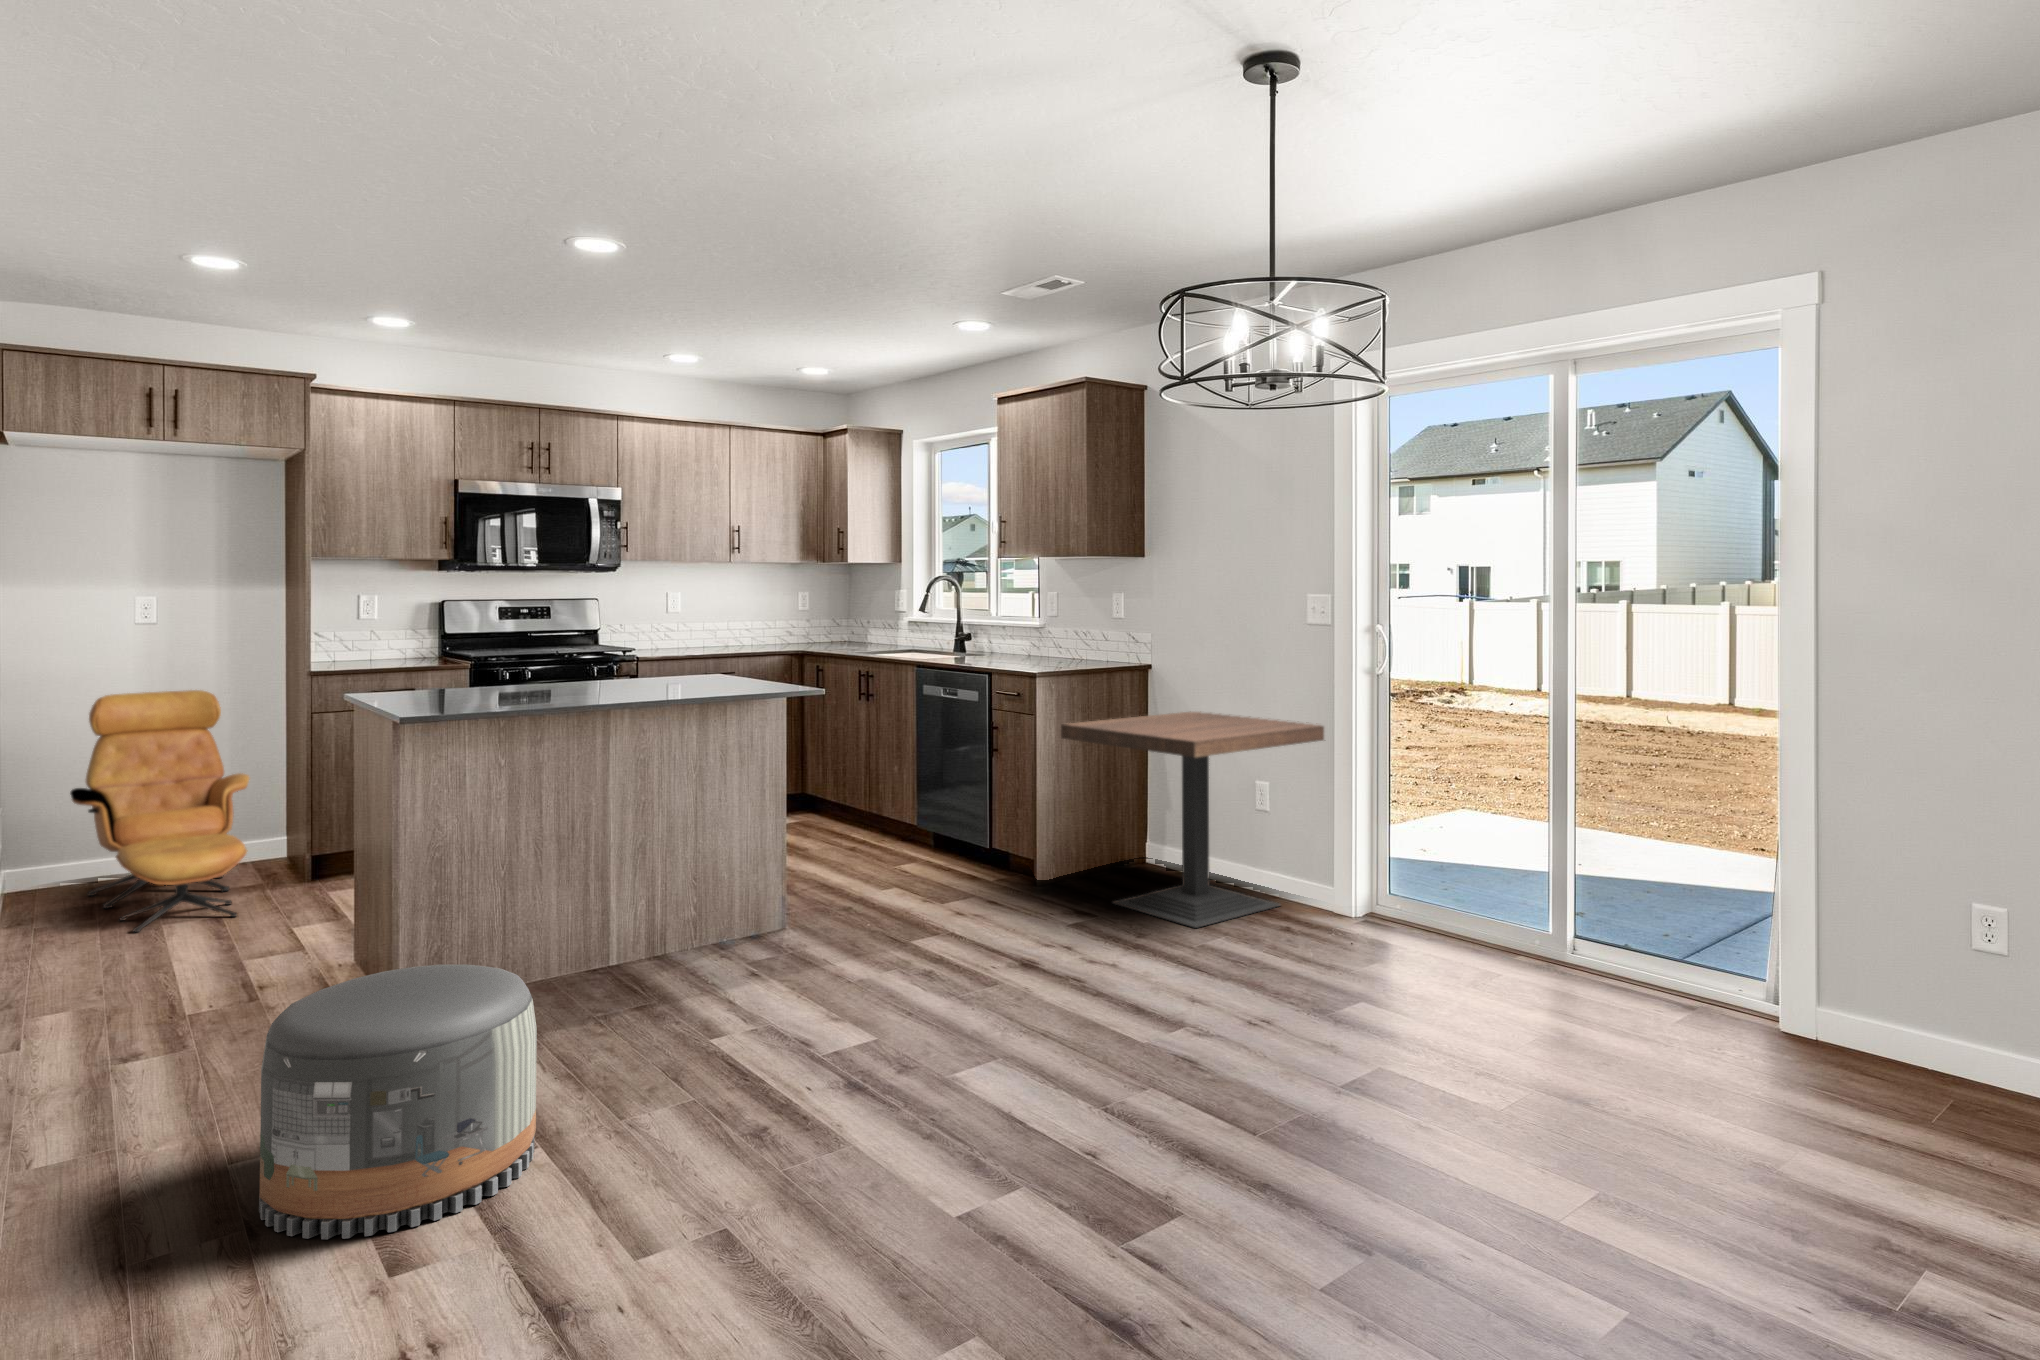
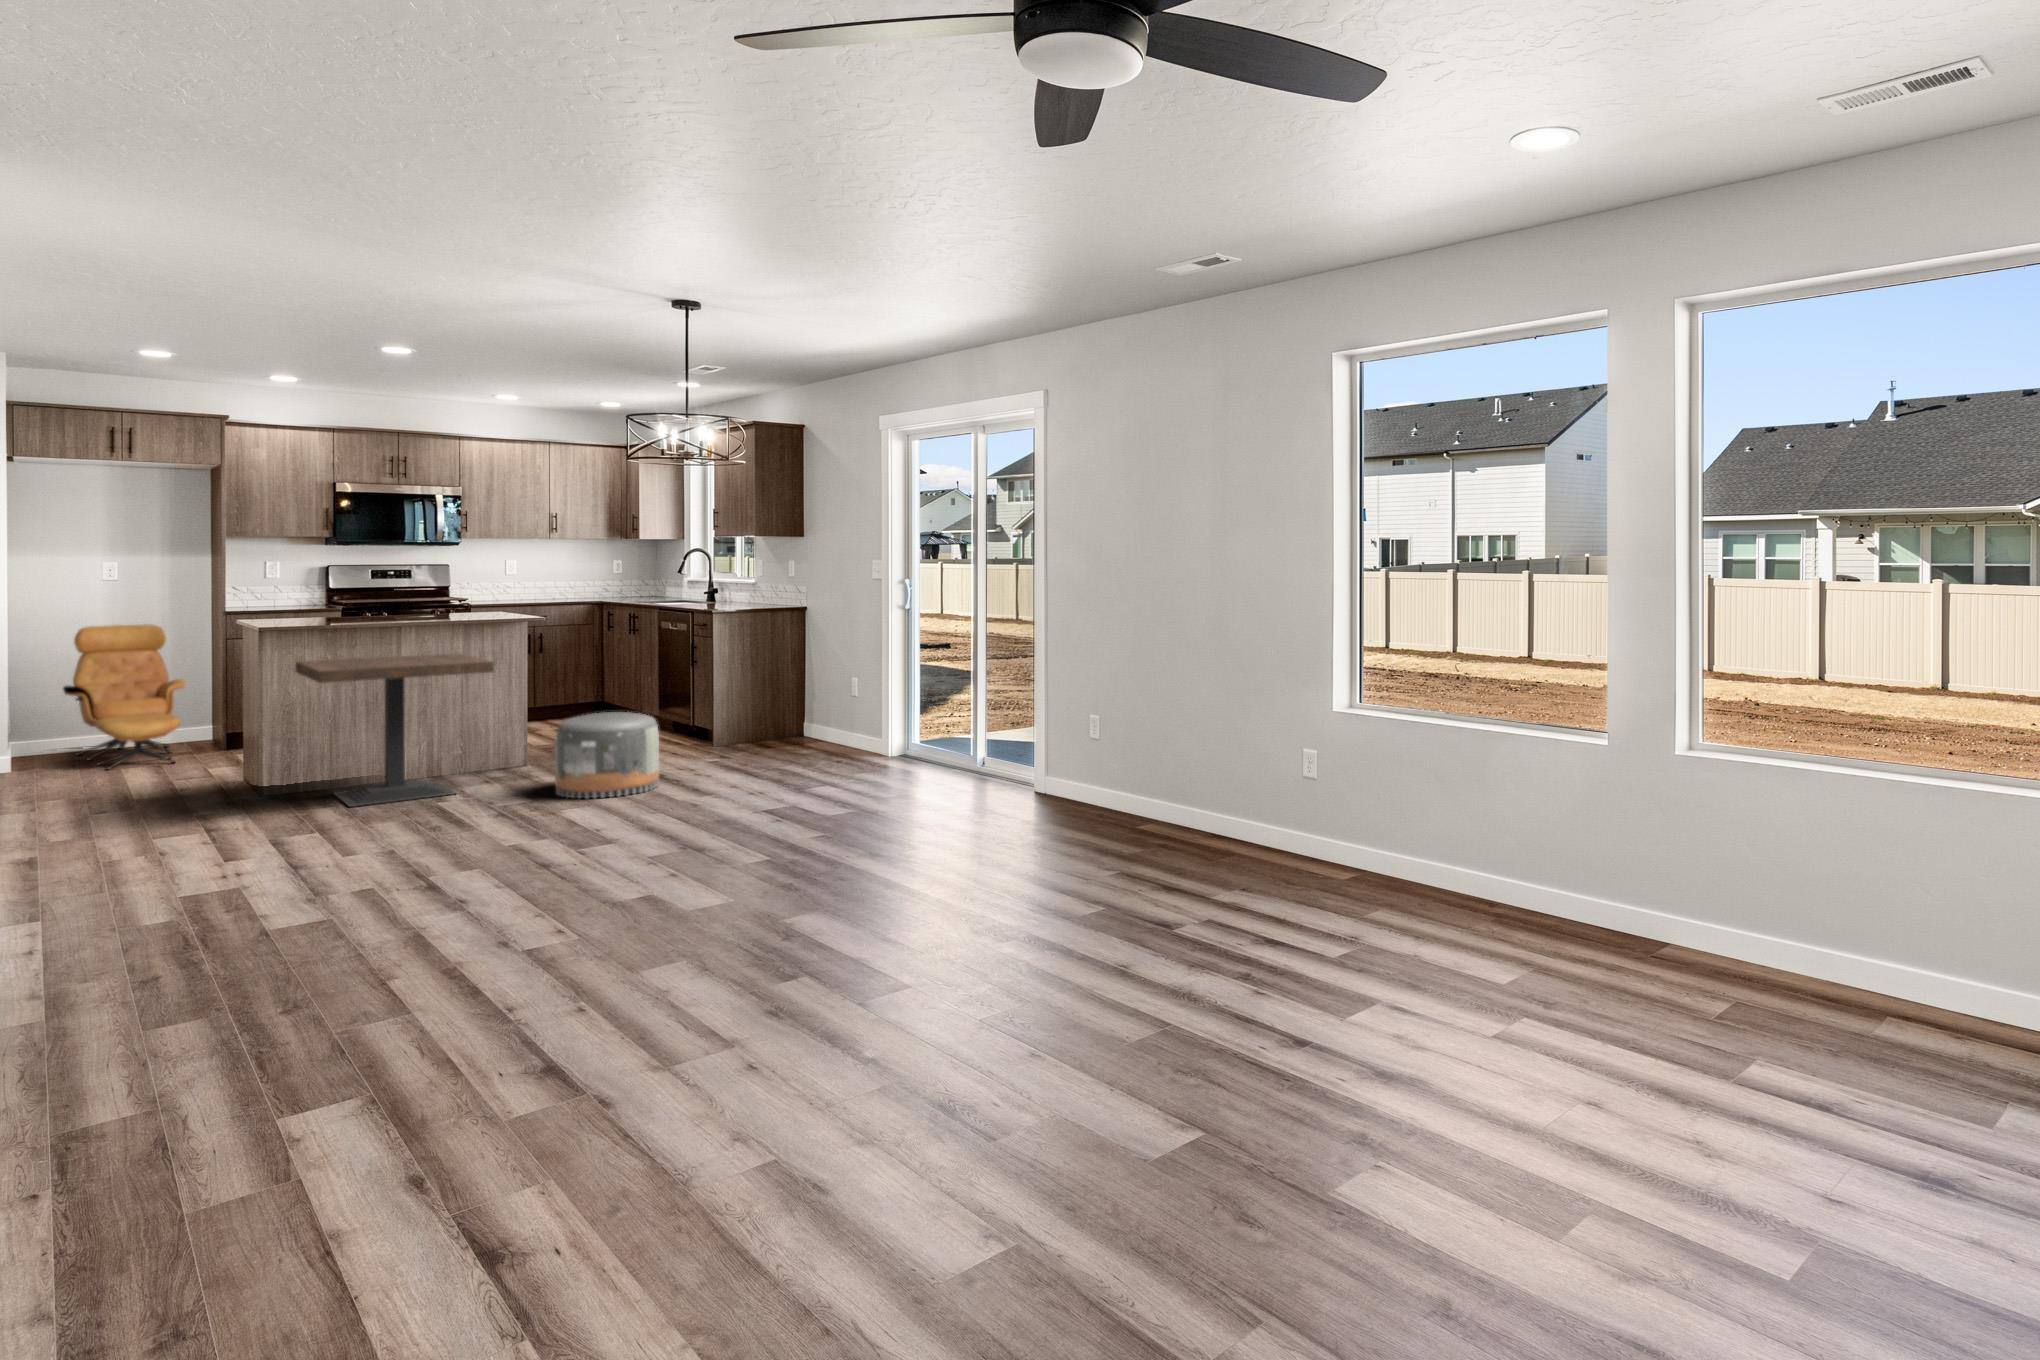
side table: present [1061,711,1324,928] -> present [295,654,494,807]
pouf: present [259,964,537,1239] -> present [555,712,659,799]

